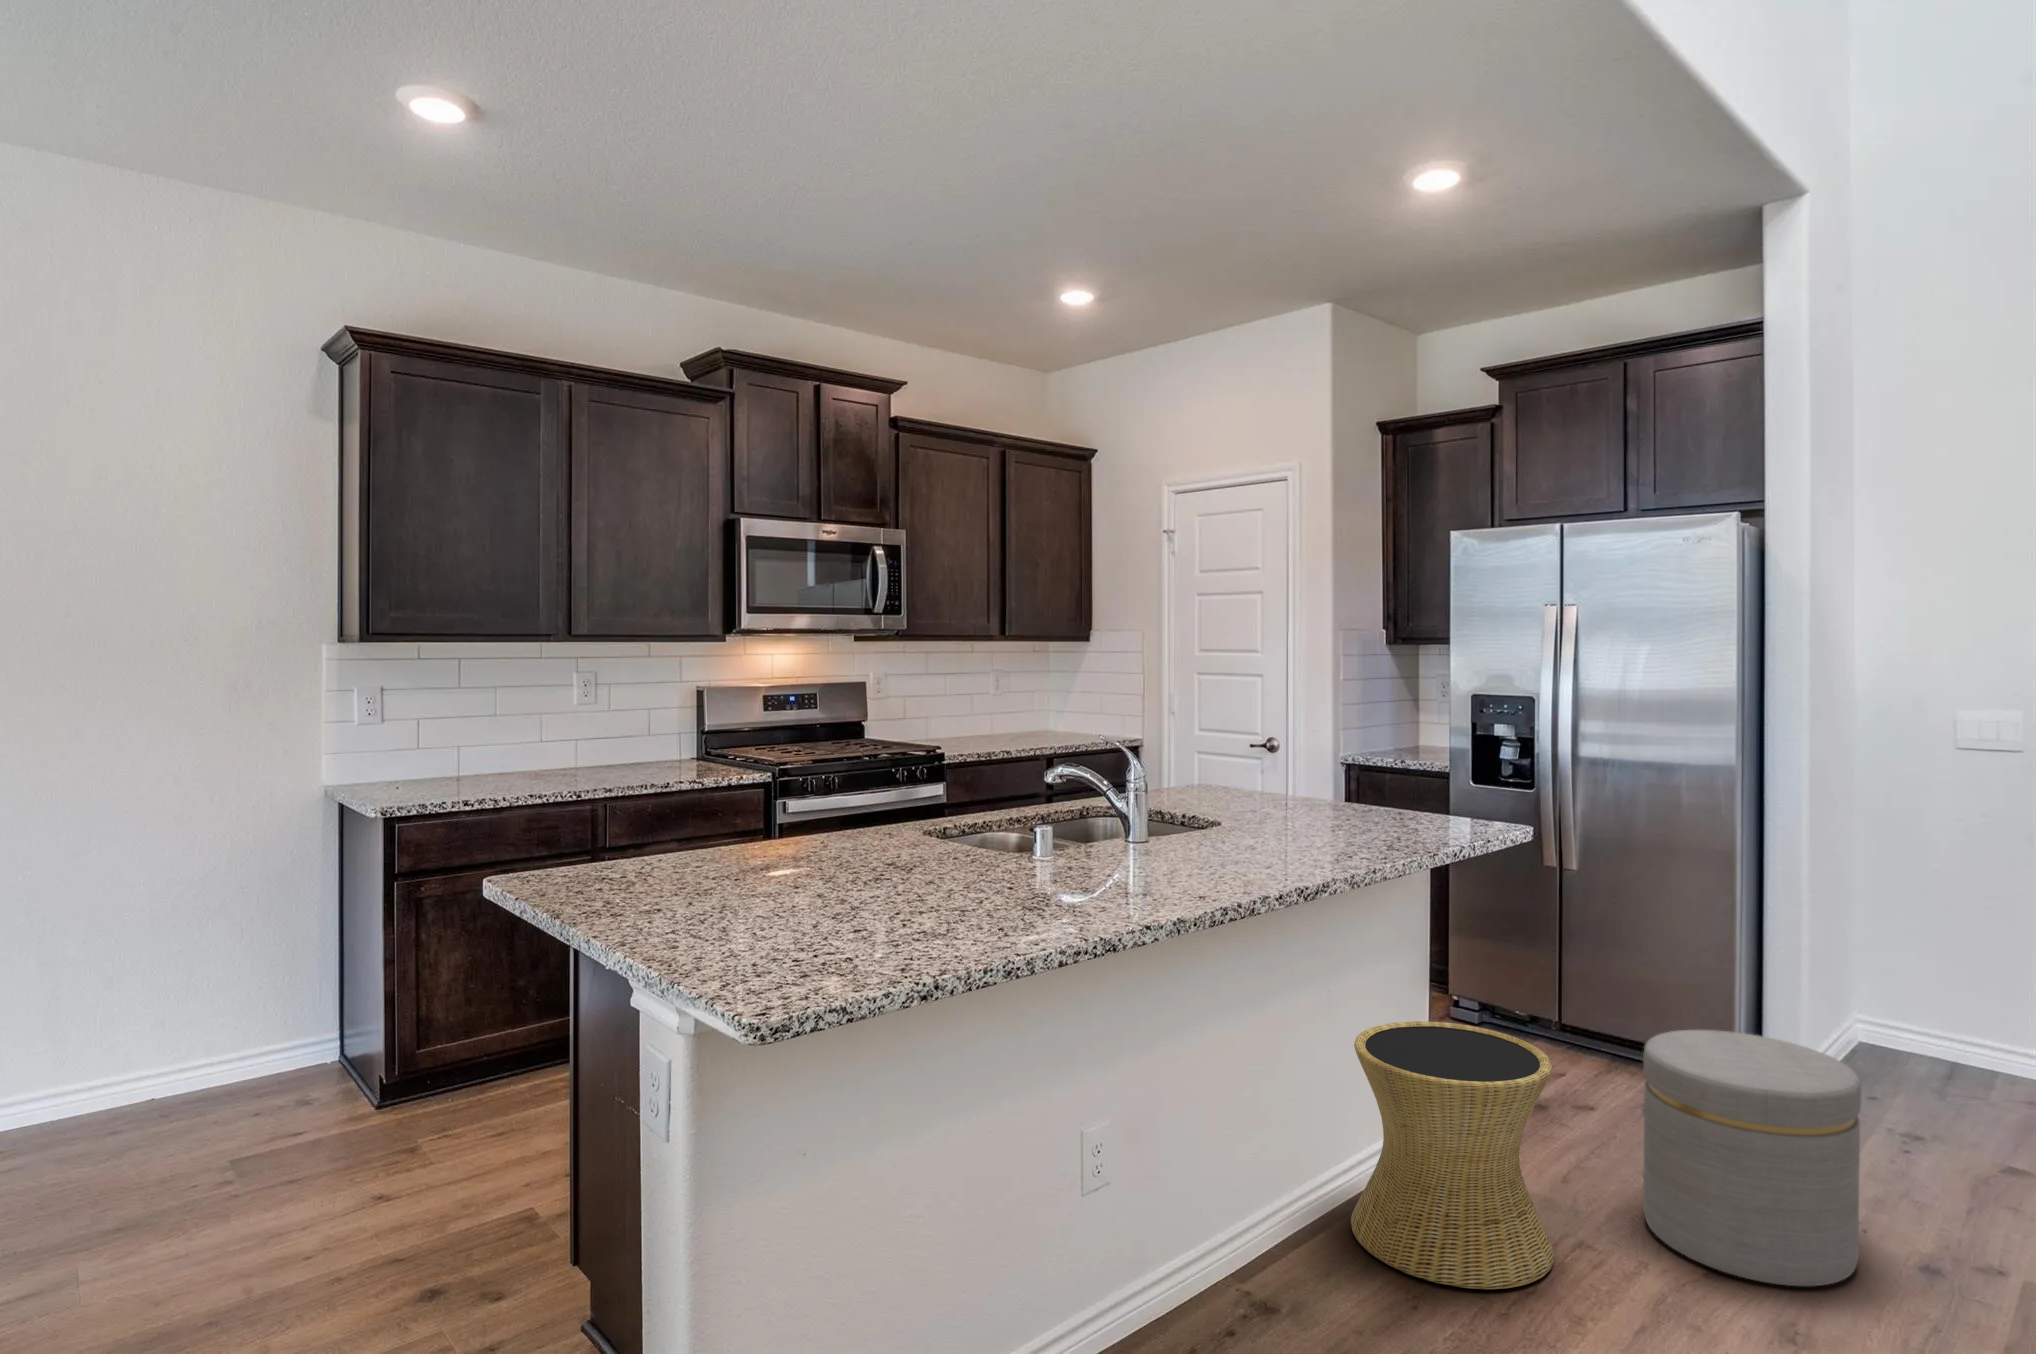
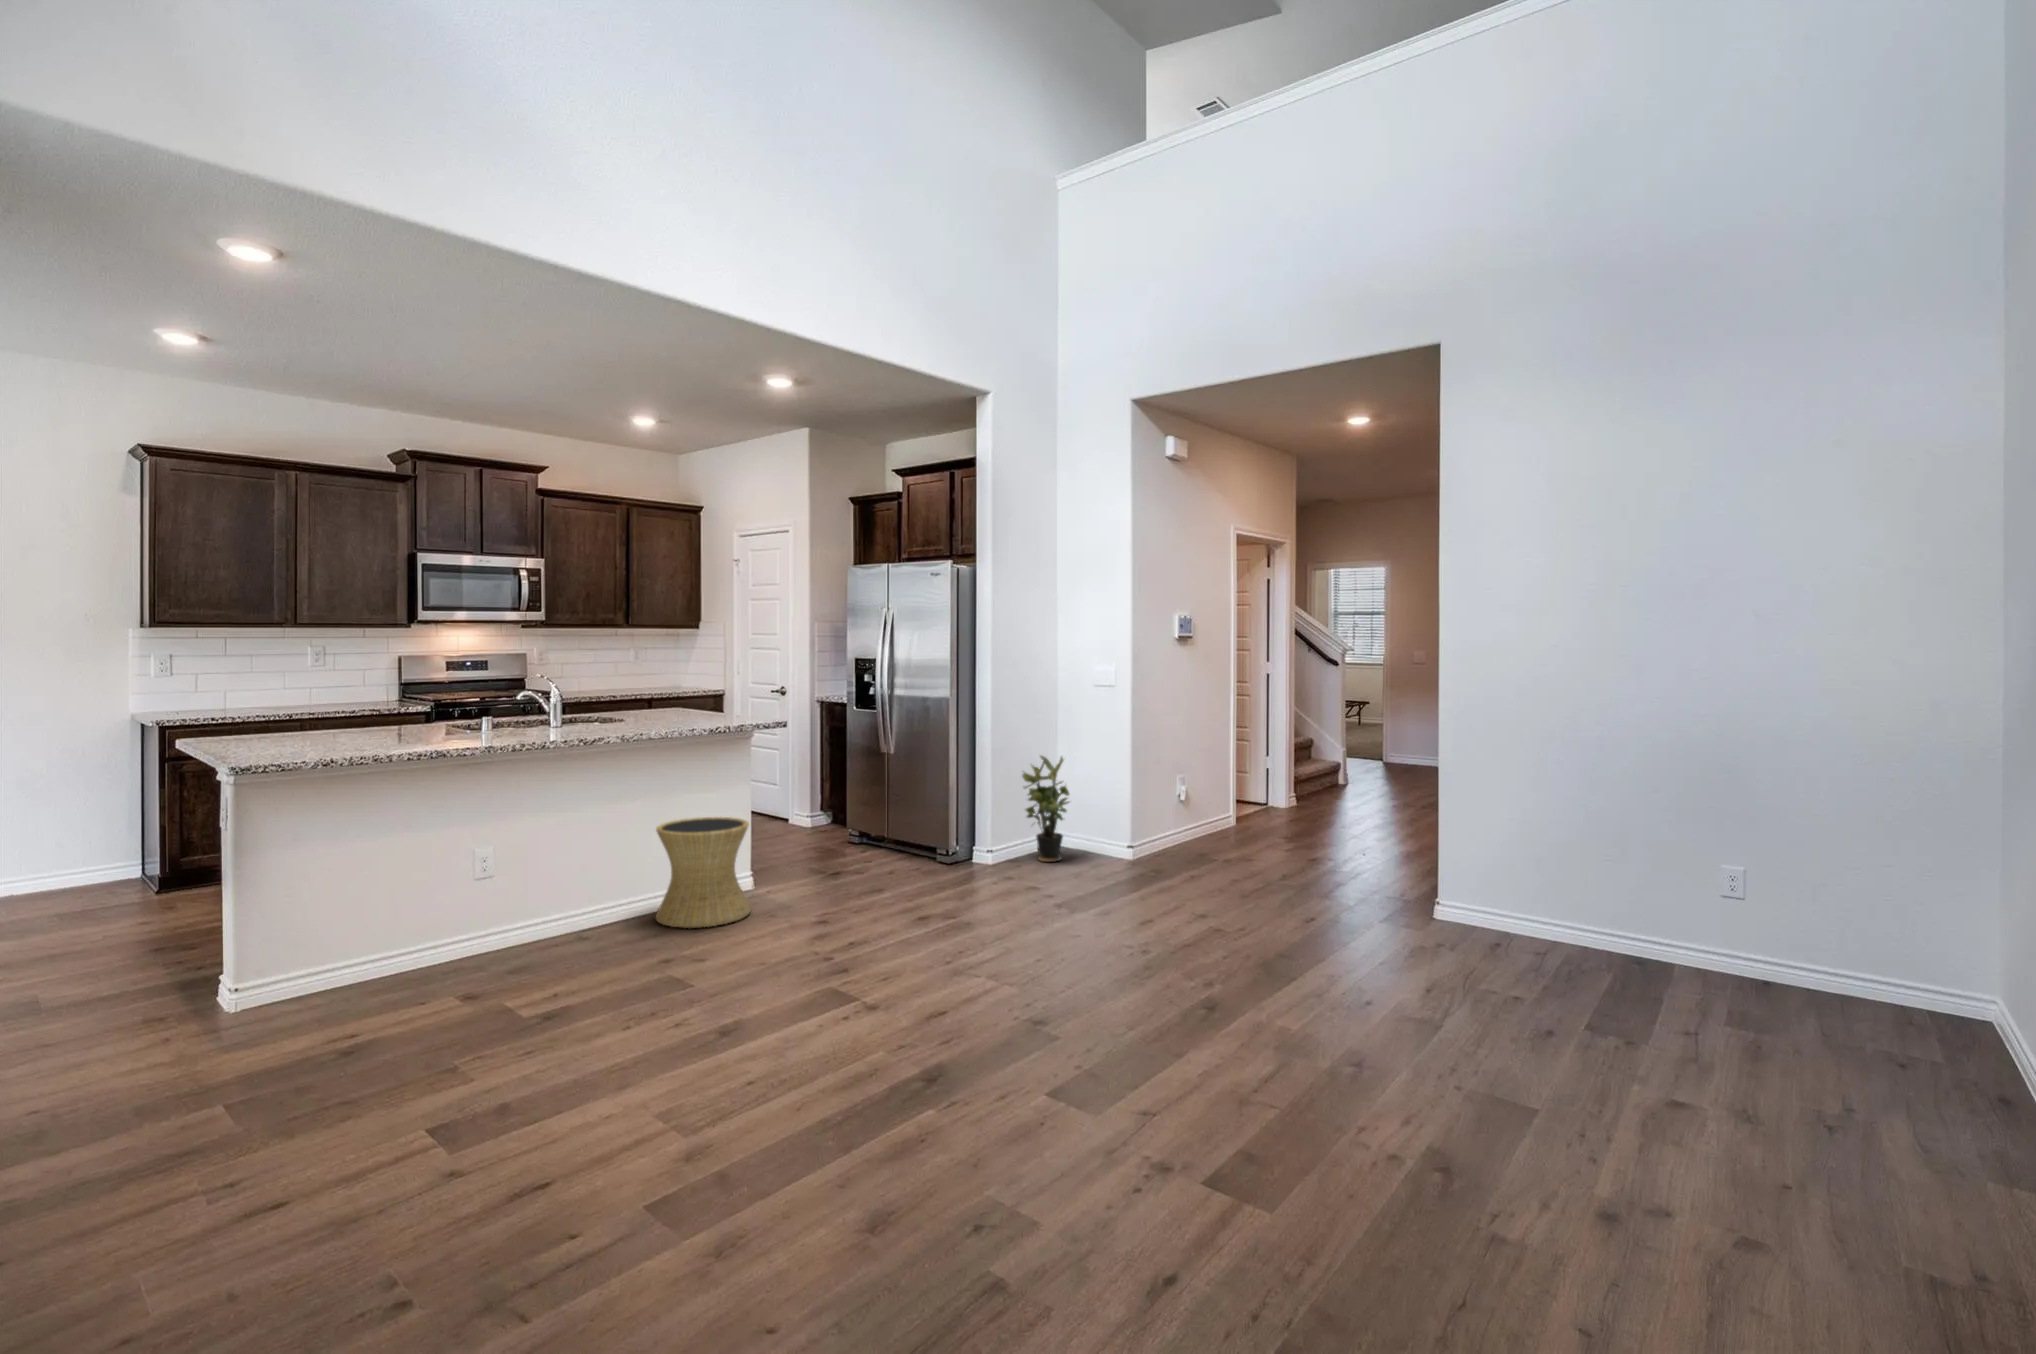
potted plant: none [1852,880,1992,1093] -> present [1022,756,1069,862]
ottoman: present [1643,1030,1861,1286] -> none [803,818,890,922]

